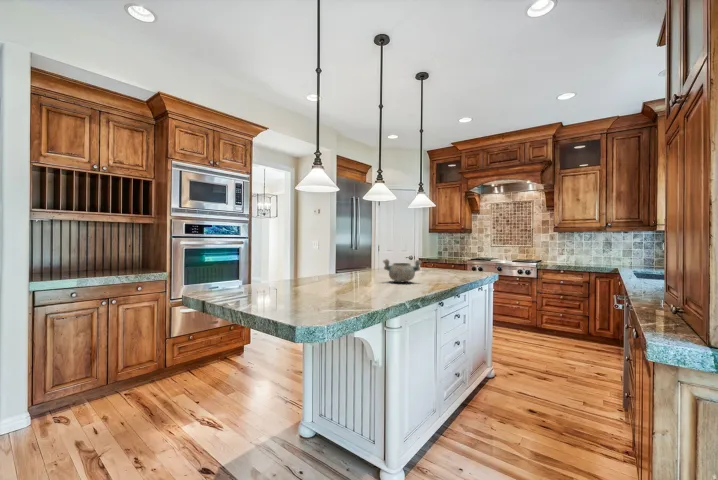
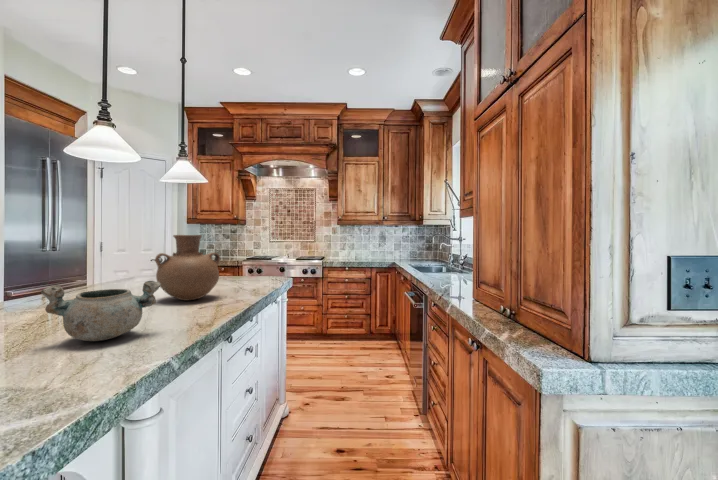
vase: none [417,240,449,275] -> present [155,235,220,300]

